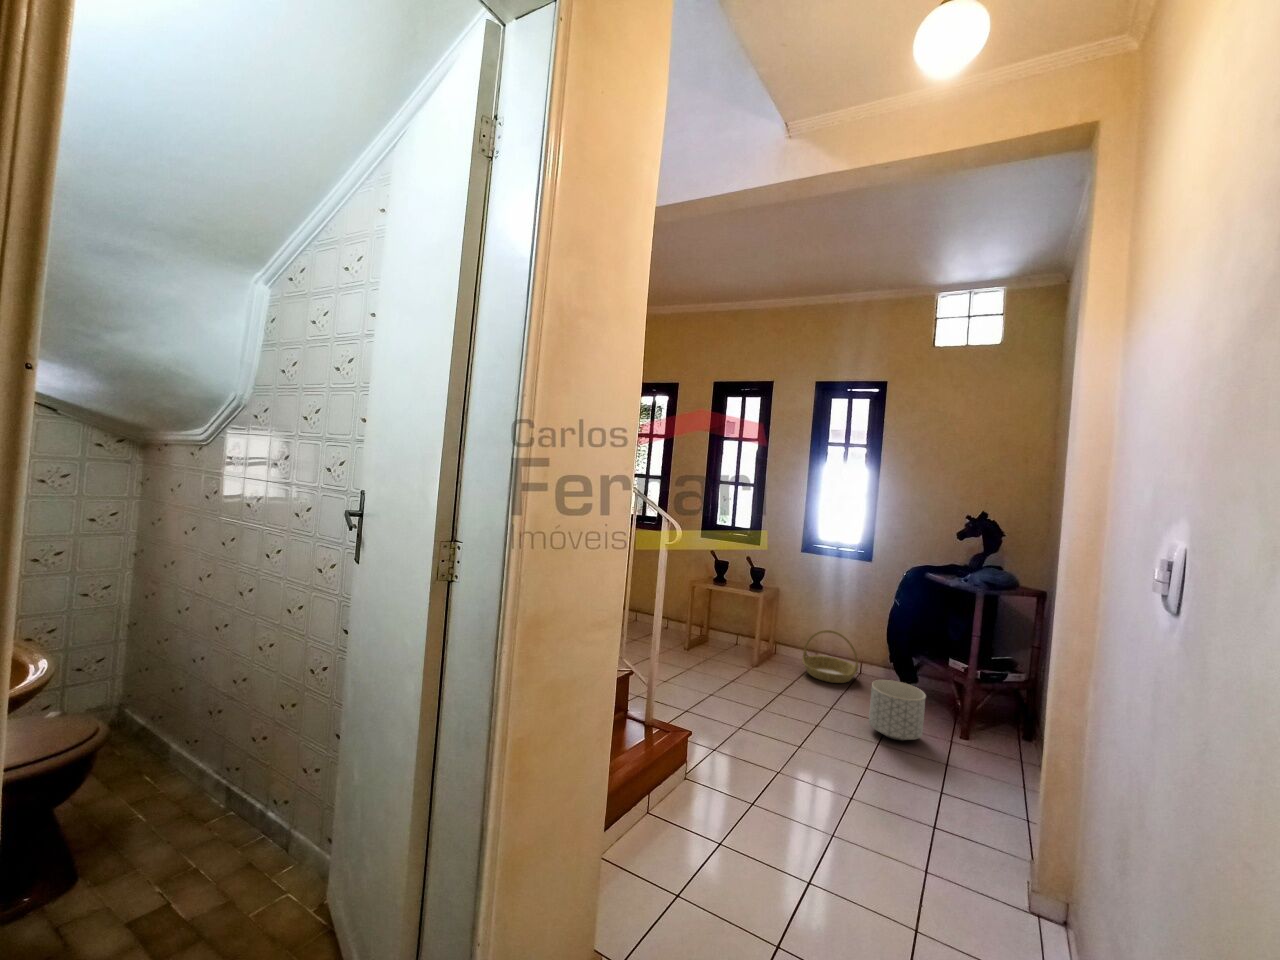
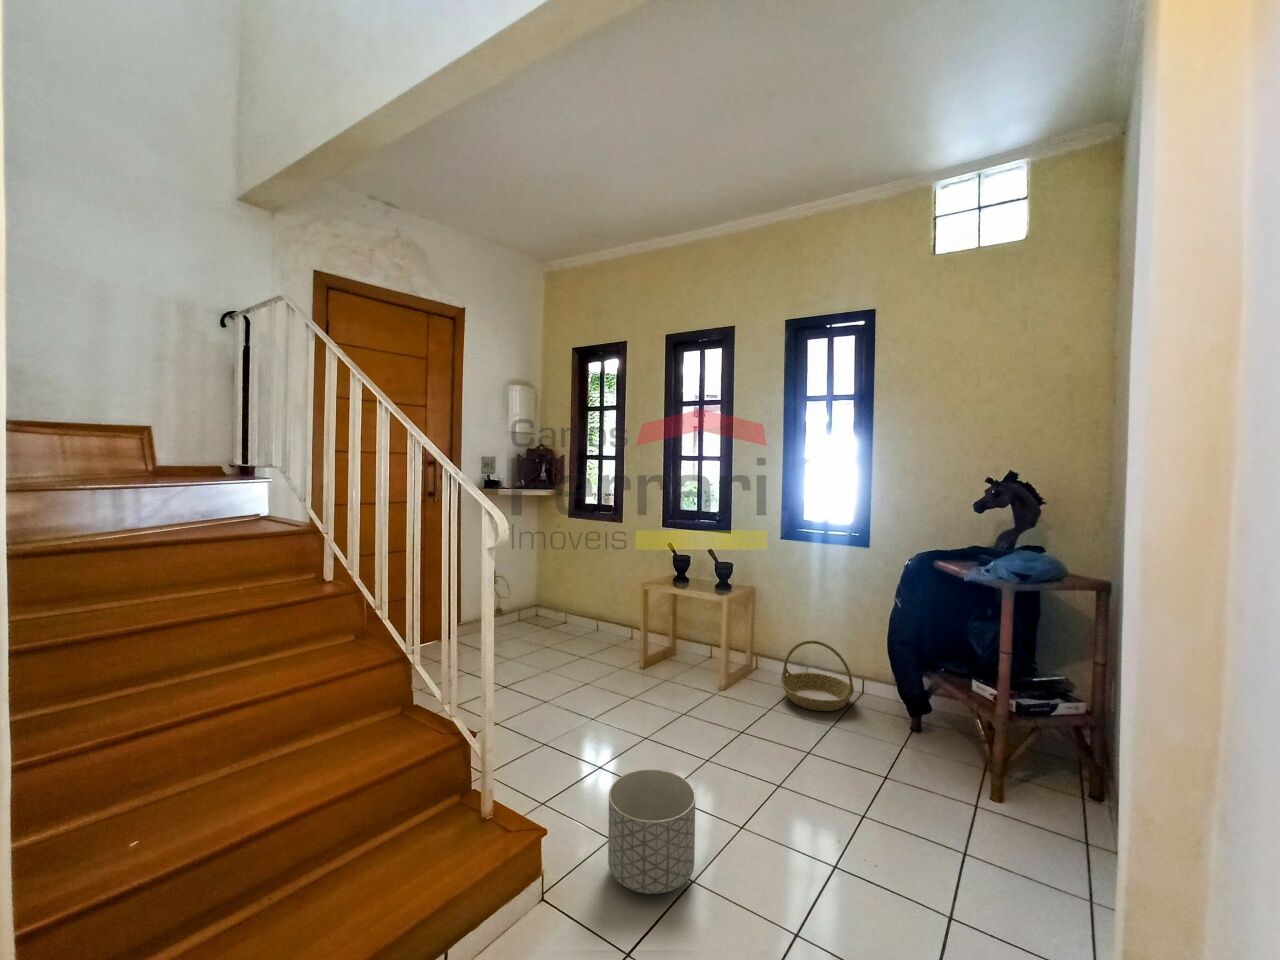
planter: present [869,680,926,741] -> present [608,769,695,894]

